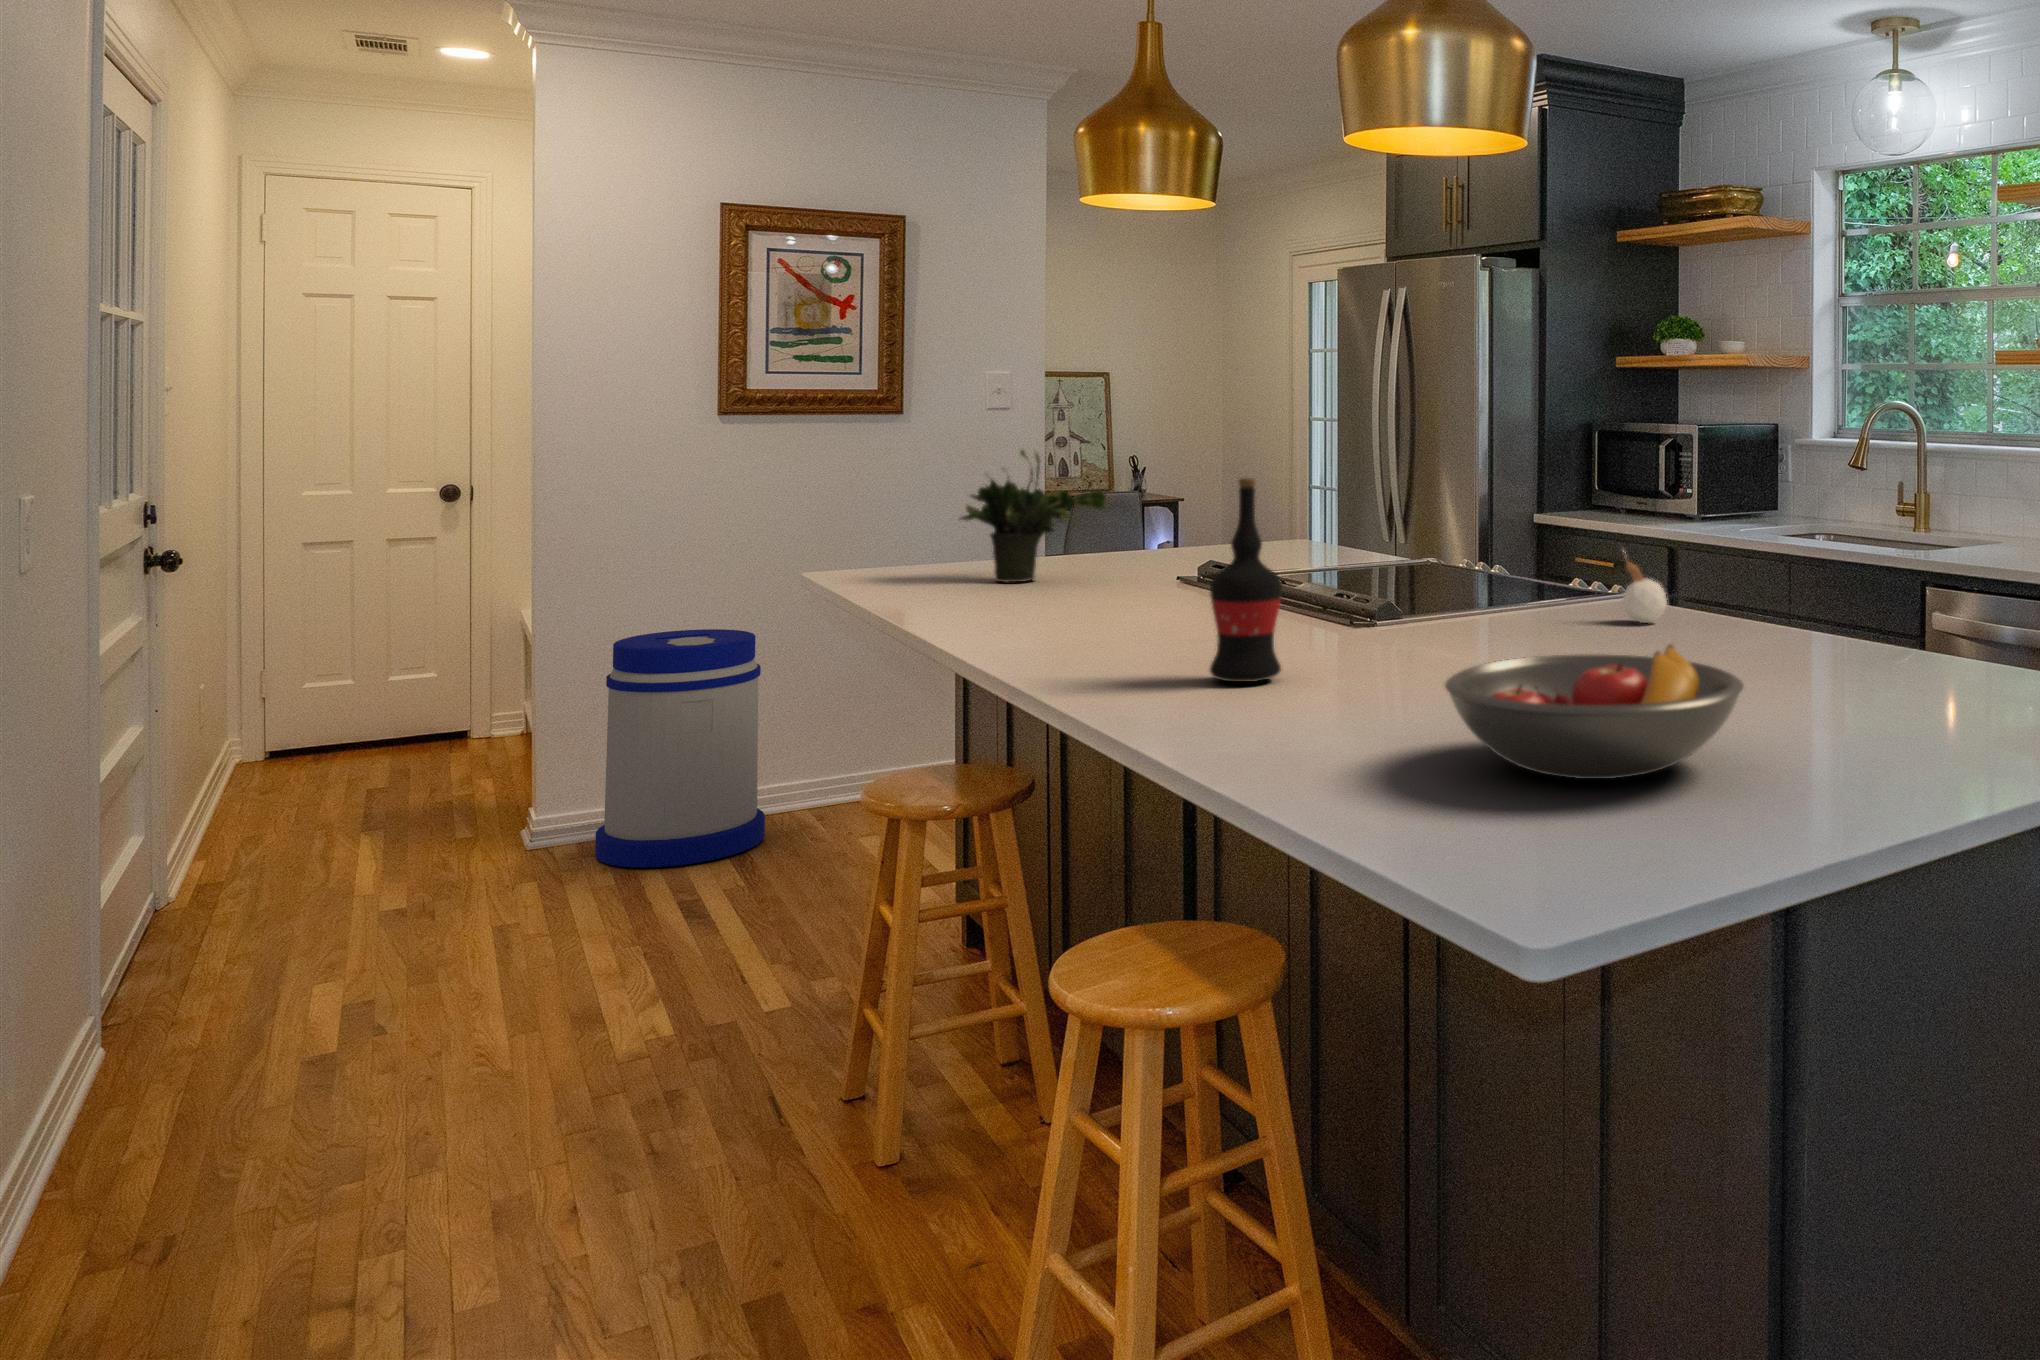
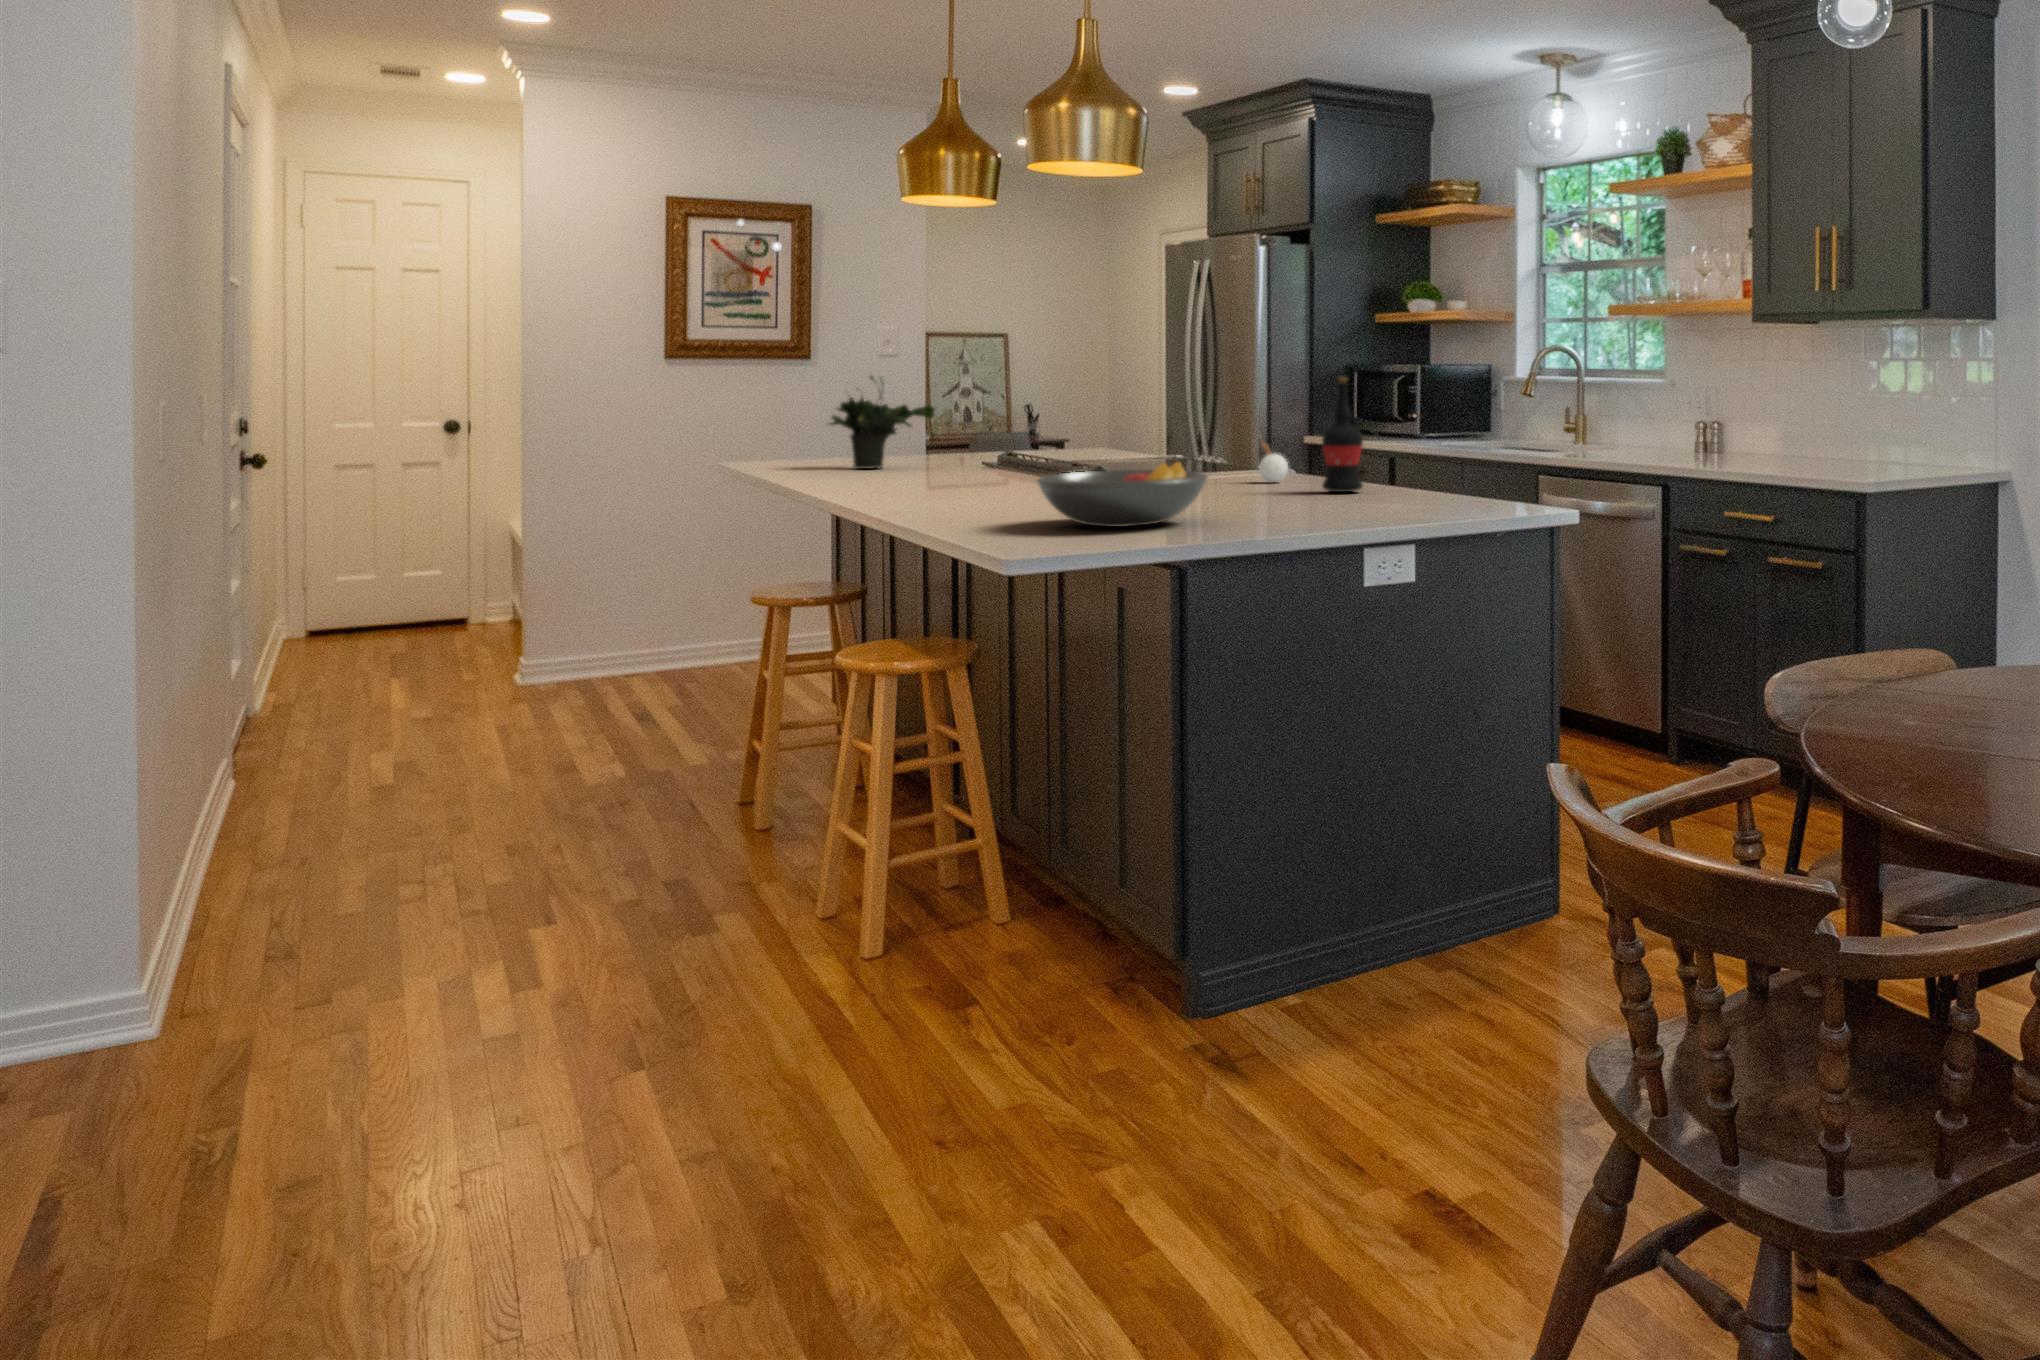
wine bottle: present [1210,478,1282,682] -> present [1322,377,1363,492]
trash can: present [595,629,765,868] -> none [573,523,703,695]

